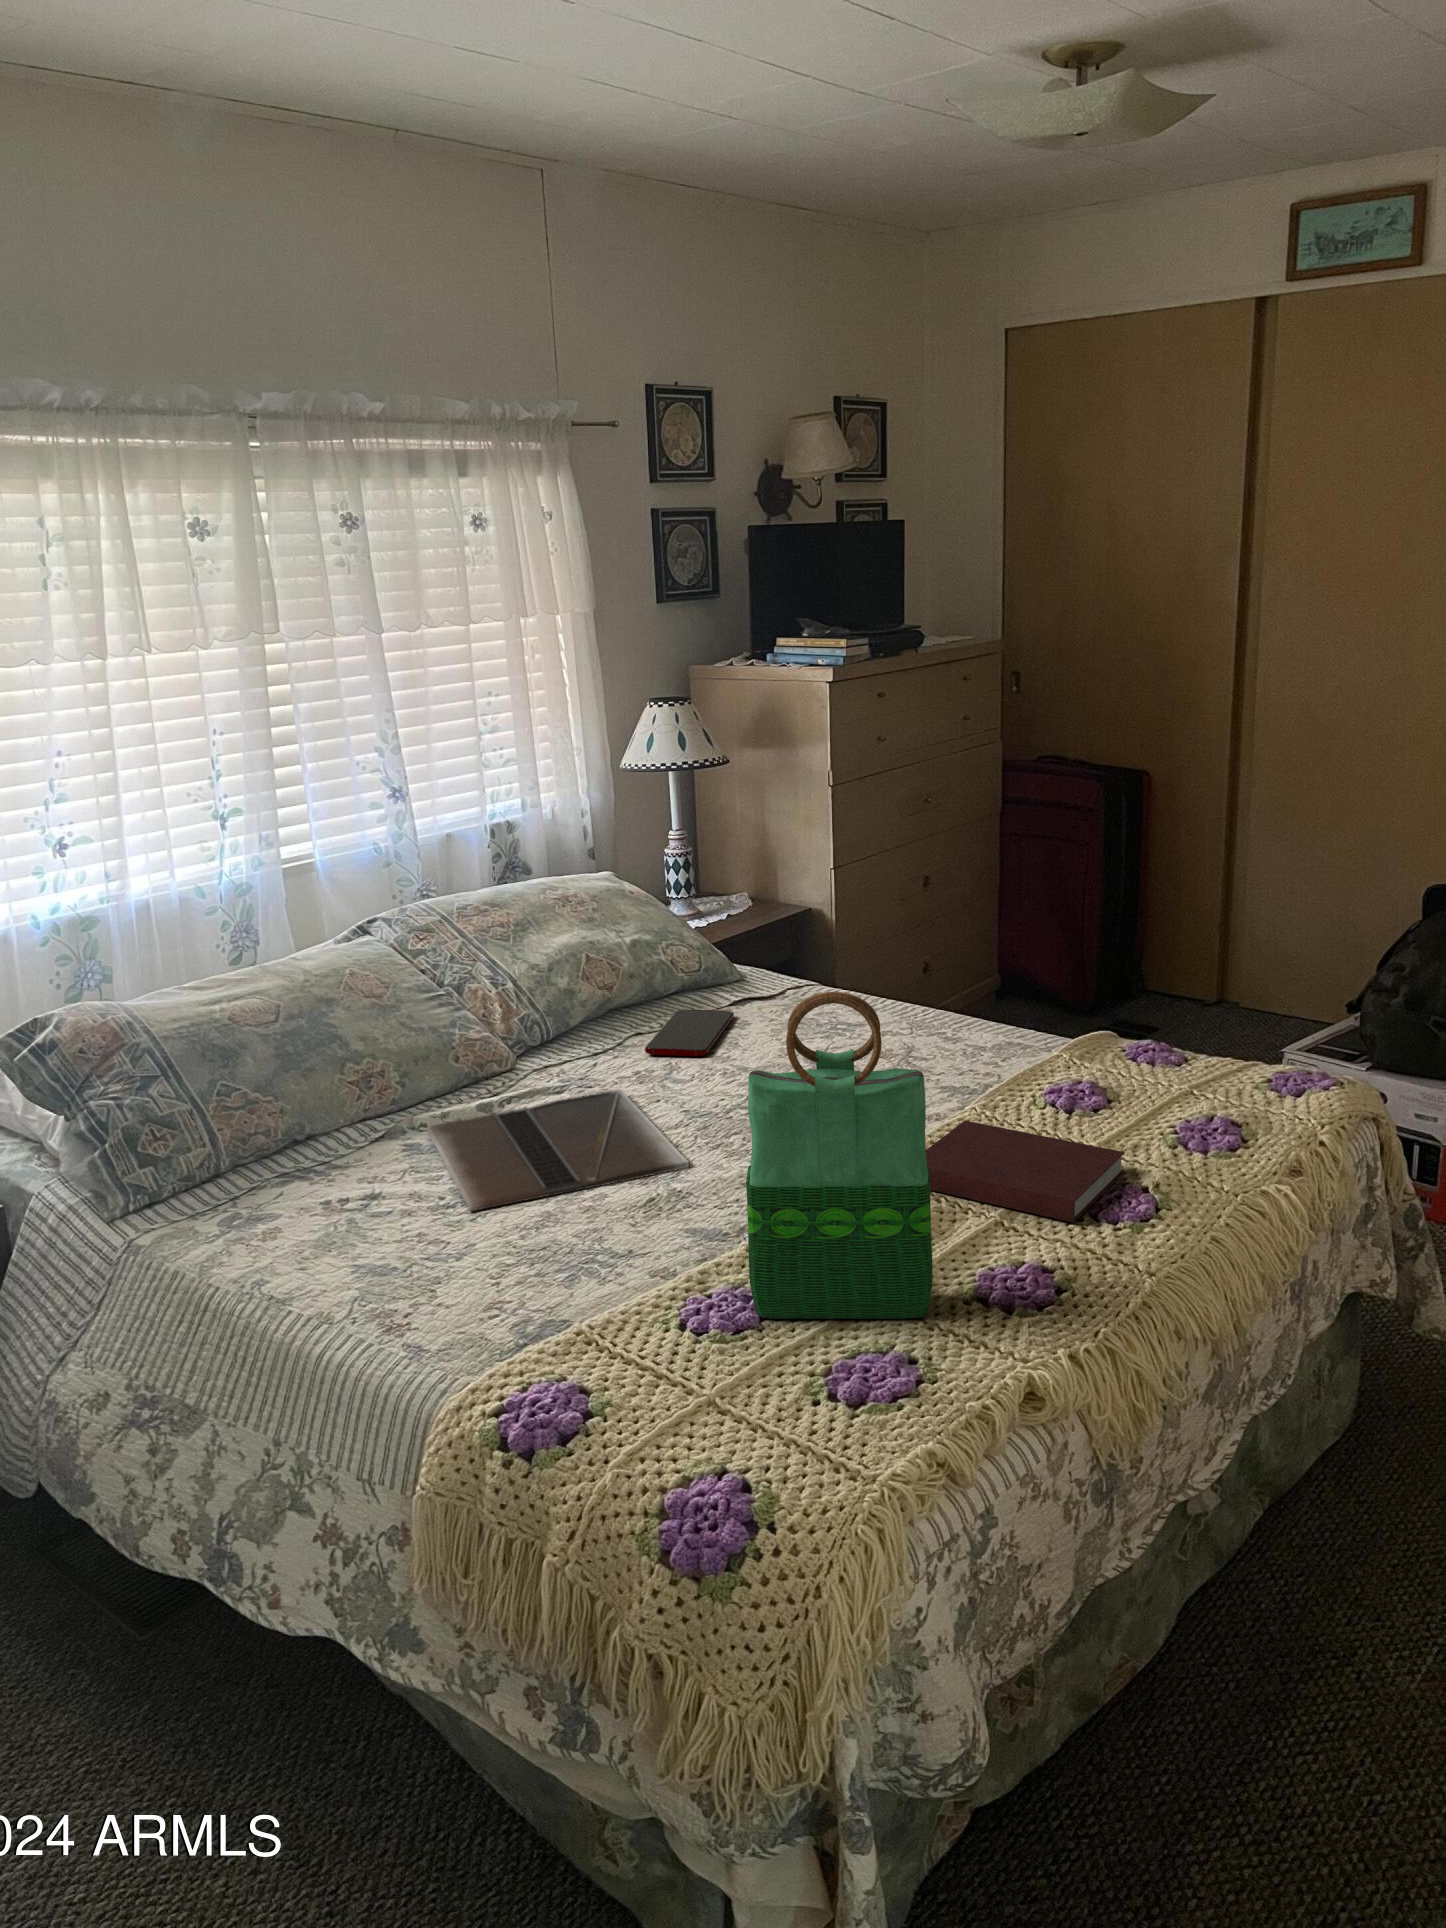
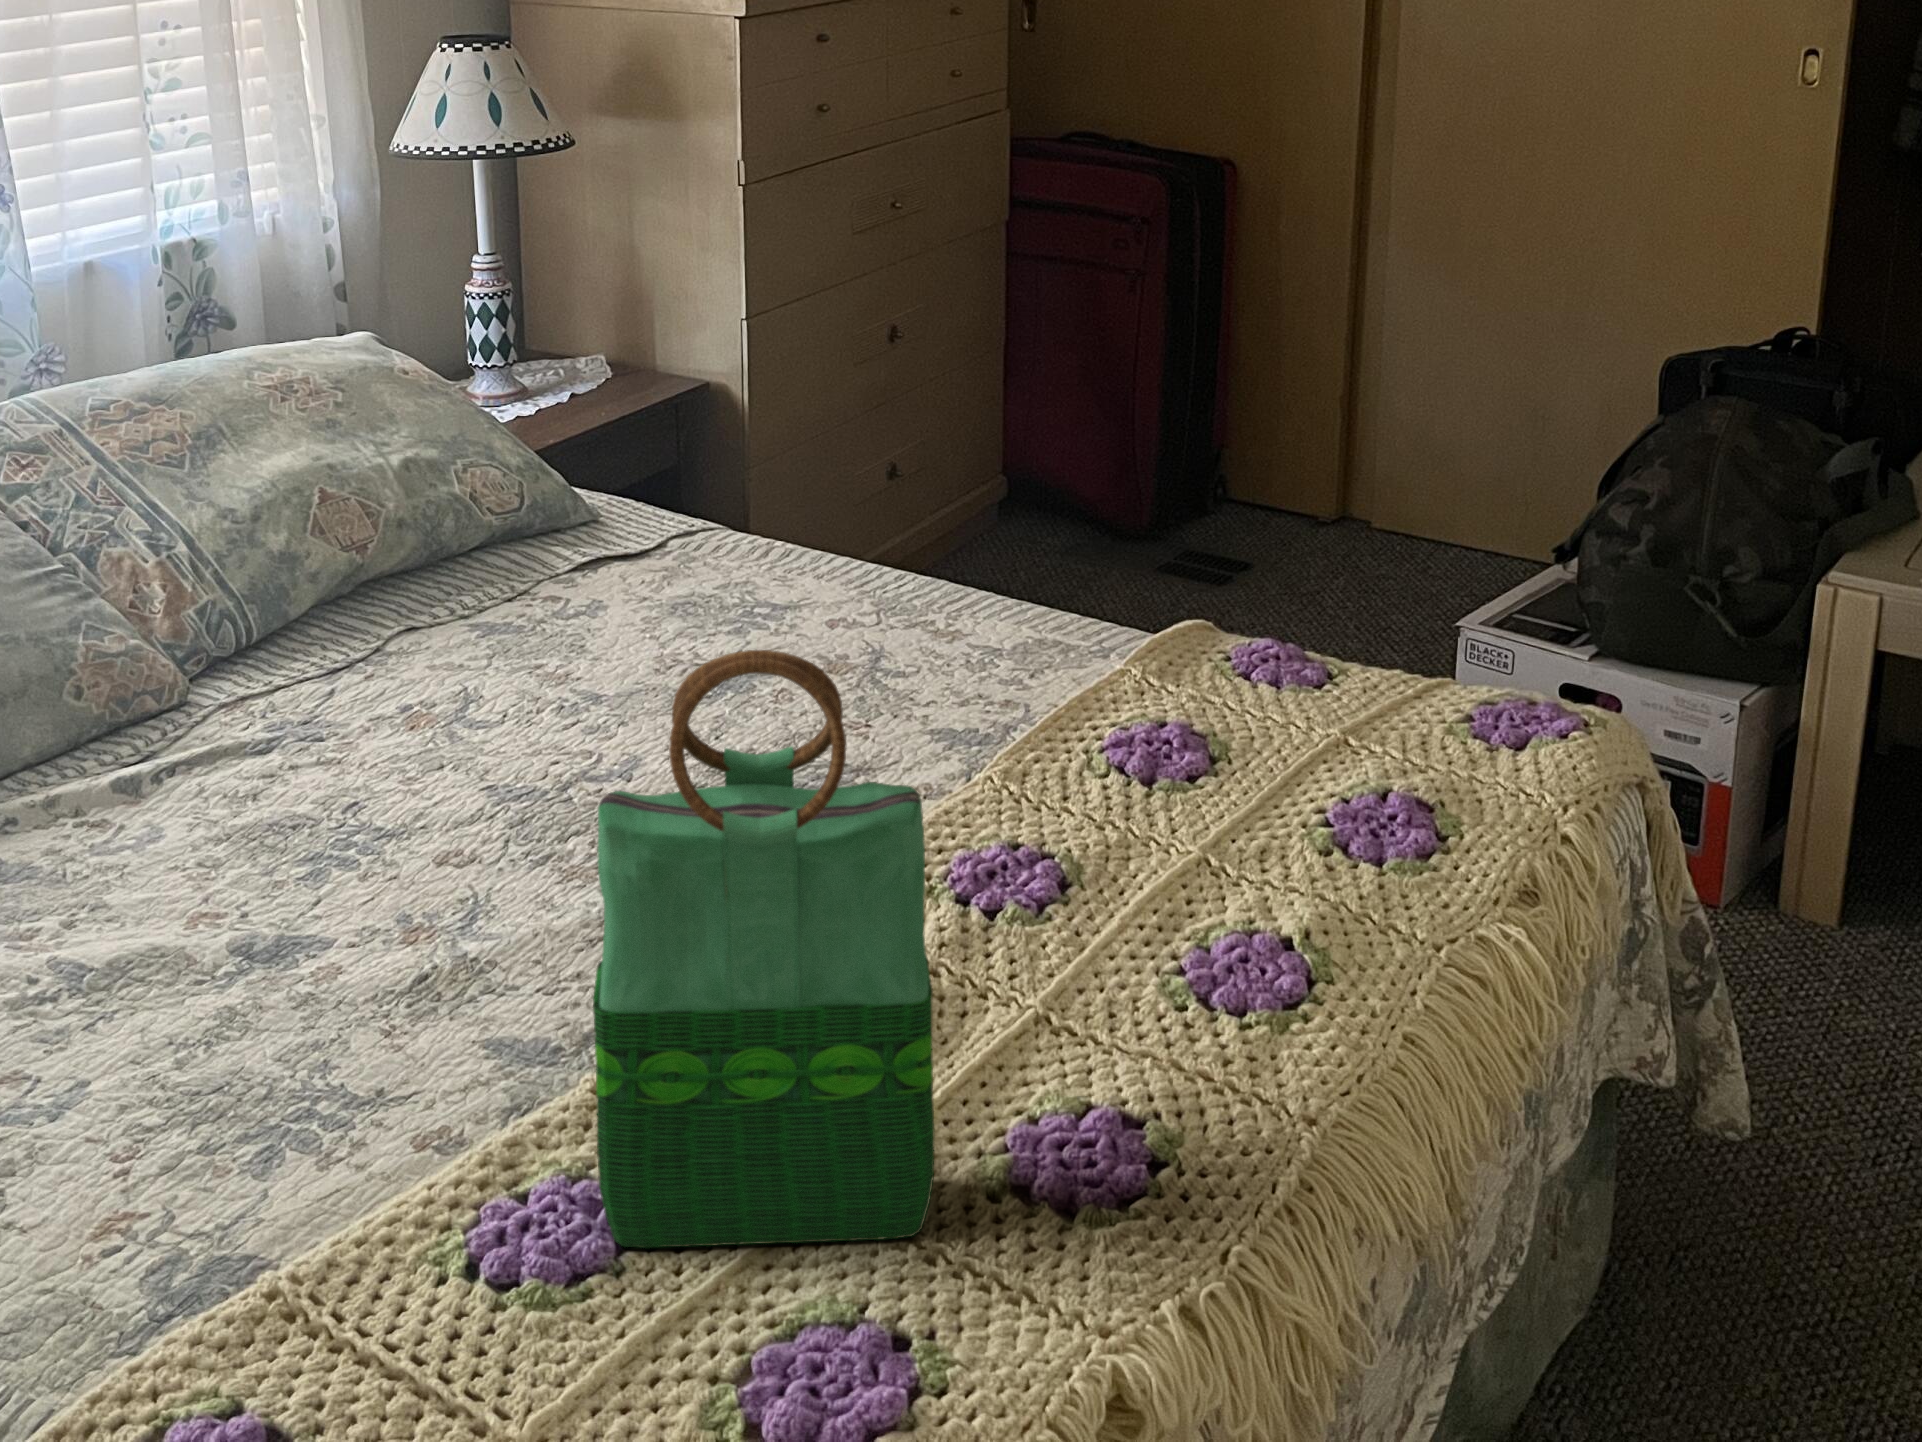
smartphone: present [645,1010,734,1056] -> none [423,579,577,670]
laptop: present [427,1089,689,1211] -> none [21,740,494,1007]
notebook: present [926,1121,1125,1223] -> none [877,810,1249,1016]

